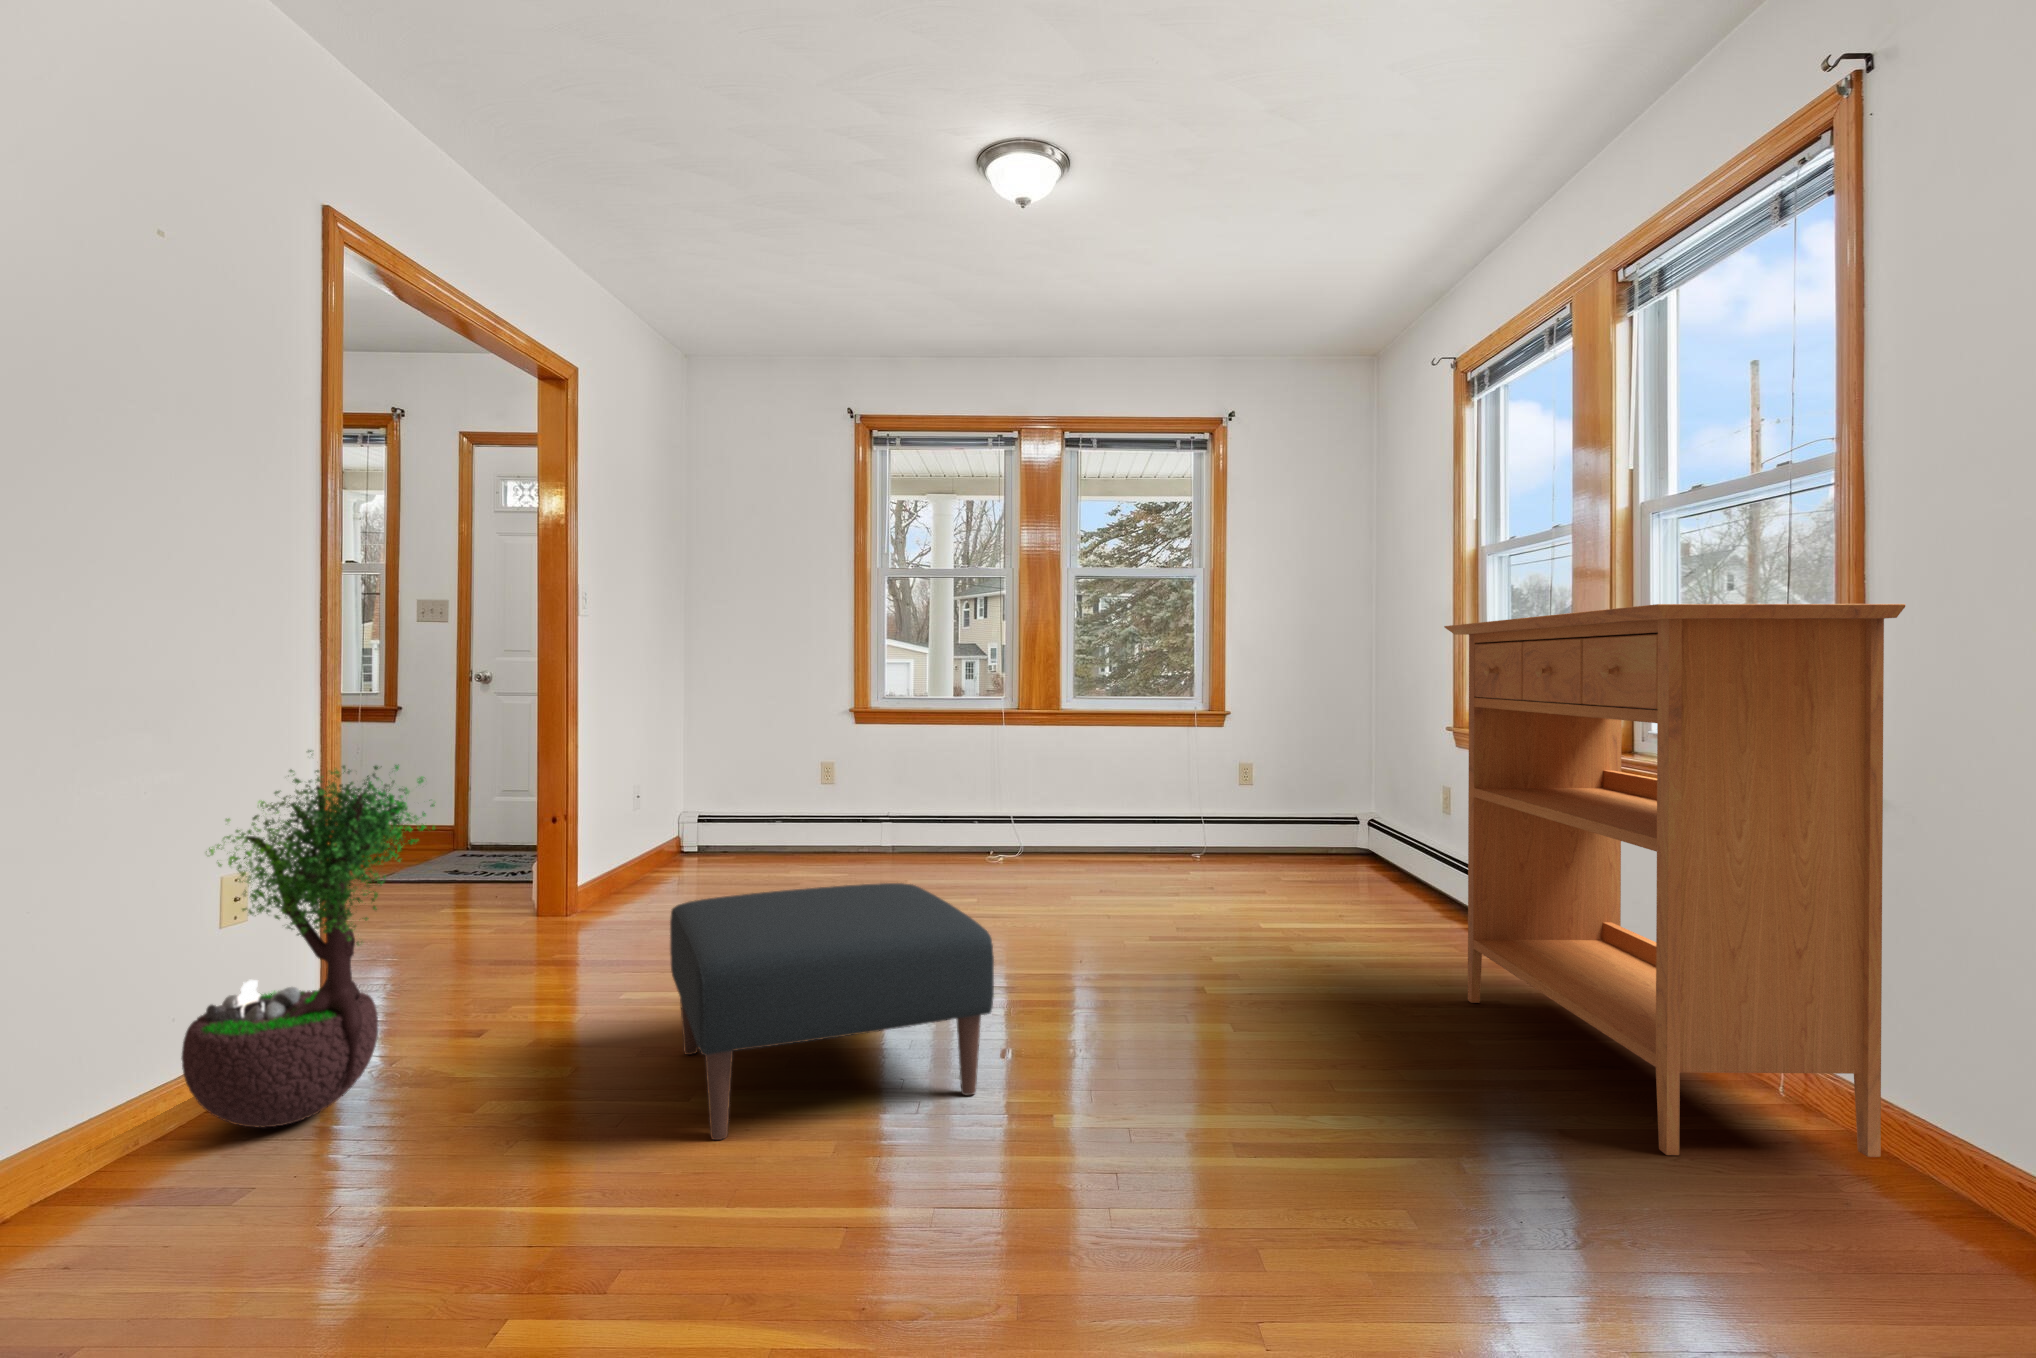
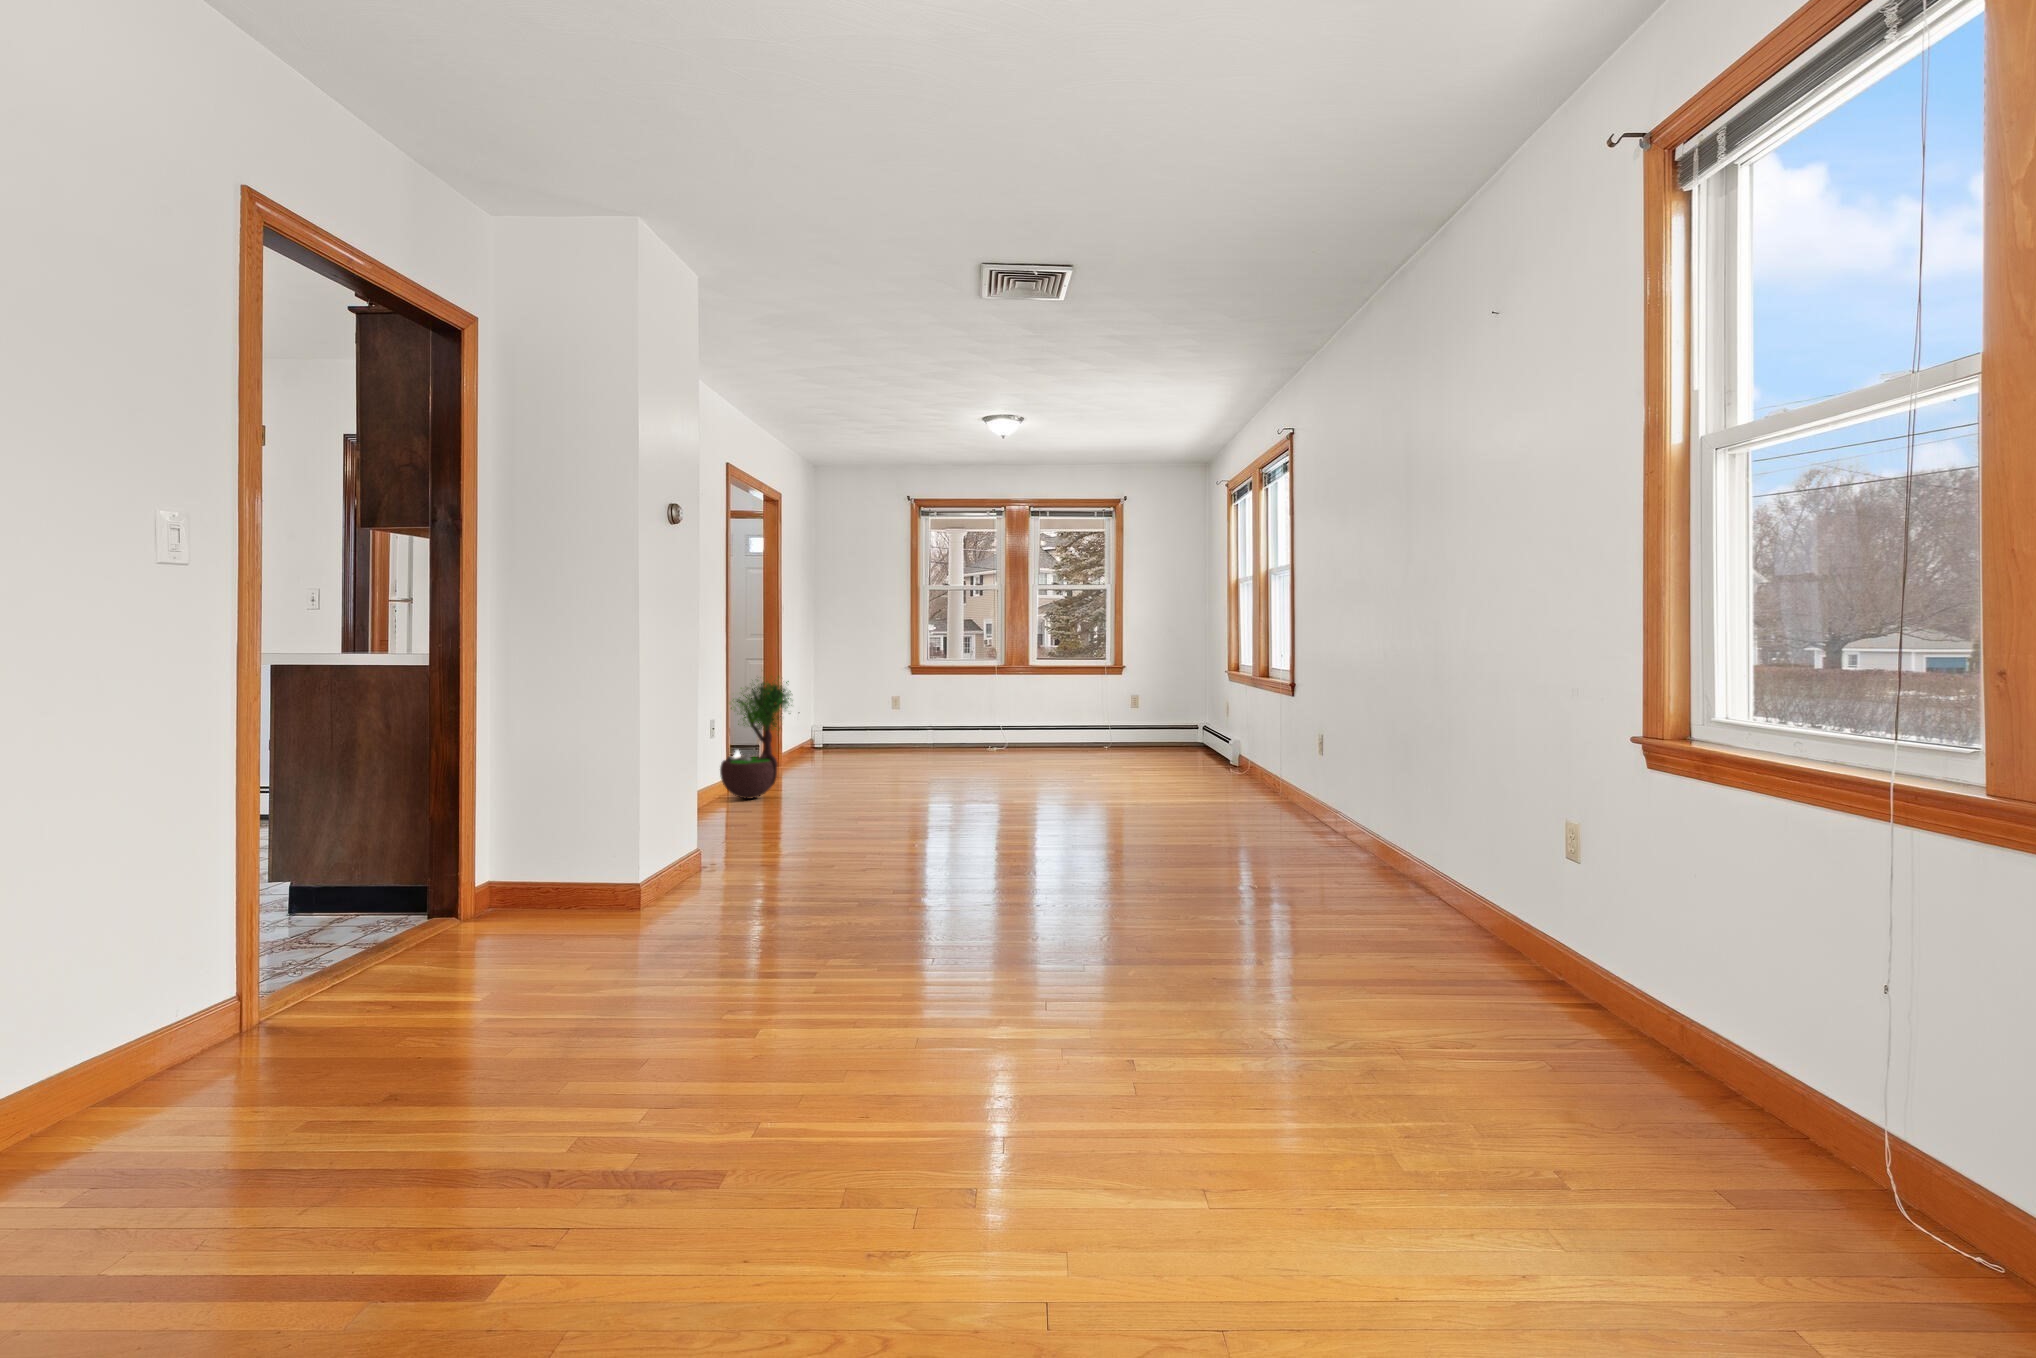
console table: present [1444,604,1905,1157] -> none [1185,618,1290,800]
ottoman: present [670,883,994,1140] -> none [869,728,994,800]

